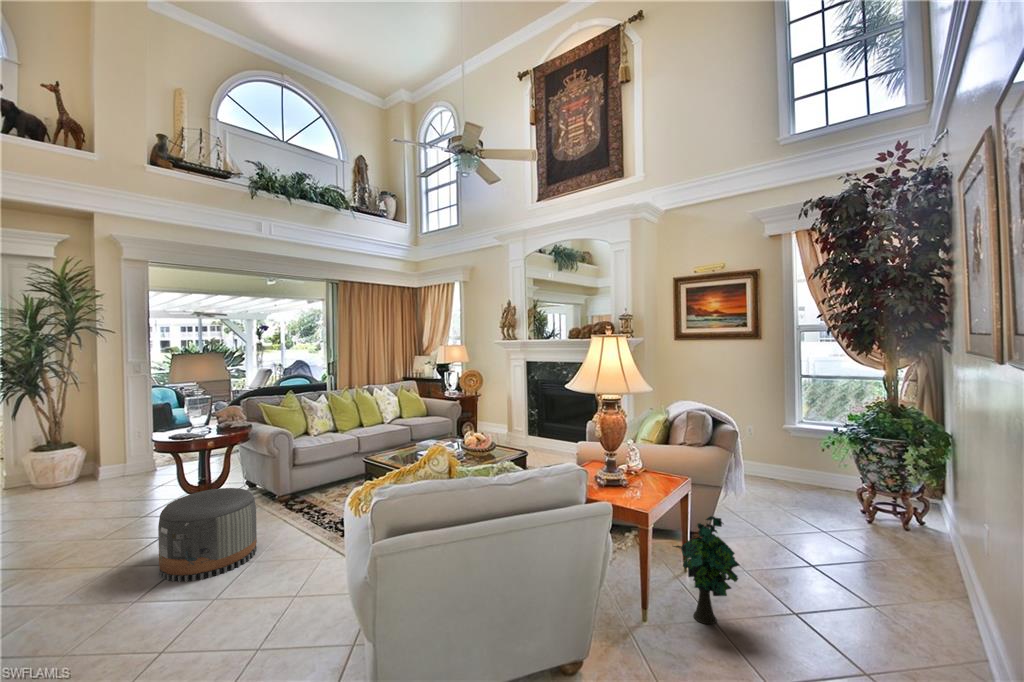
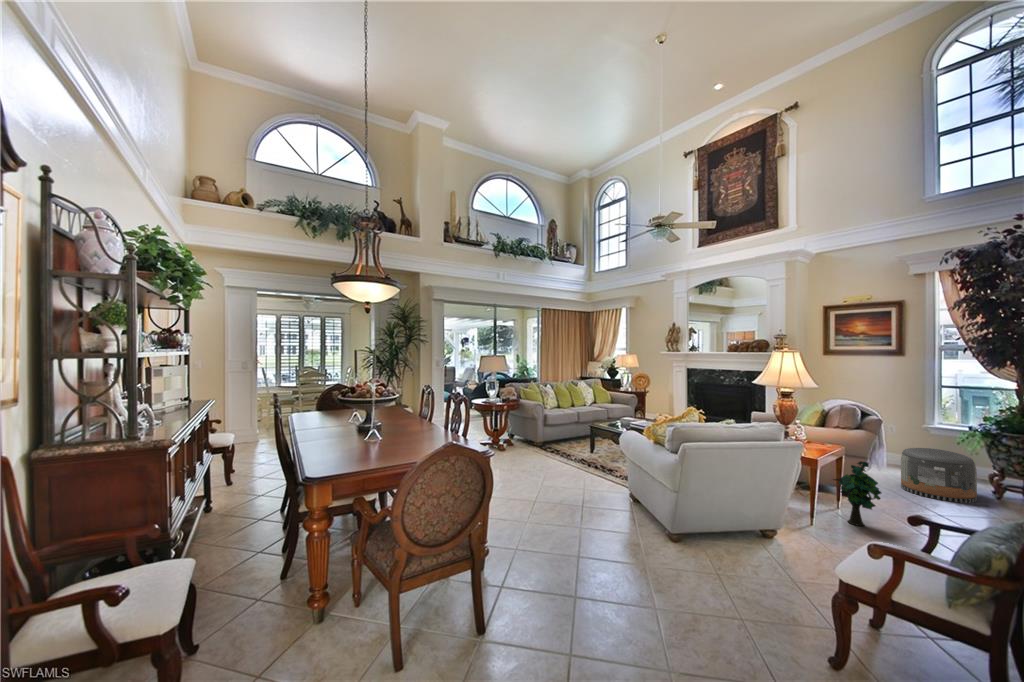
pouf: present [158,488,257,582] -> present [901,448,977,503]

